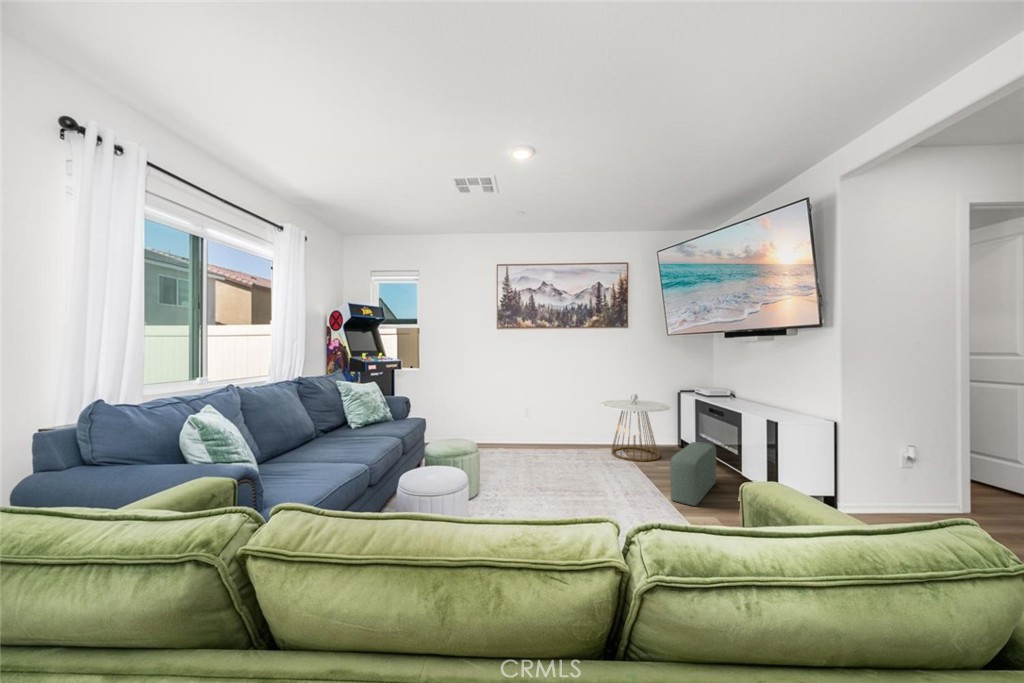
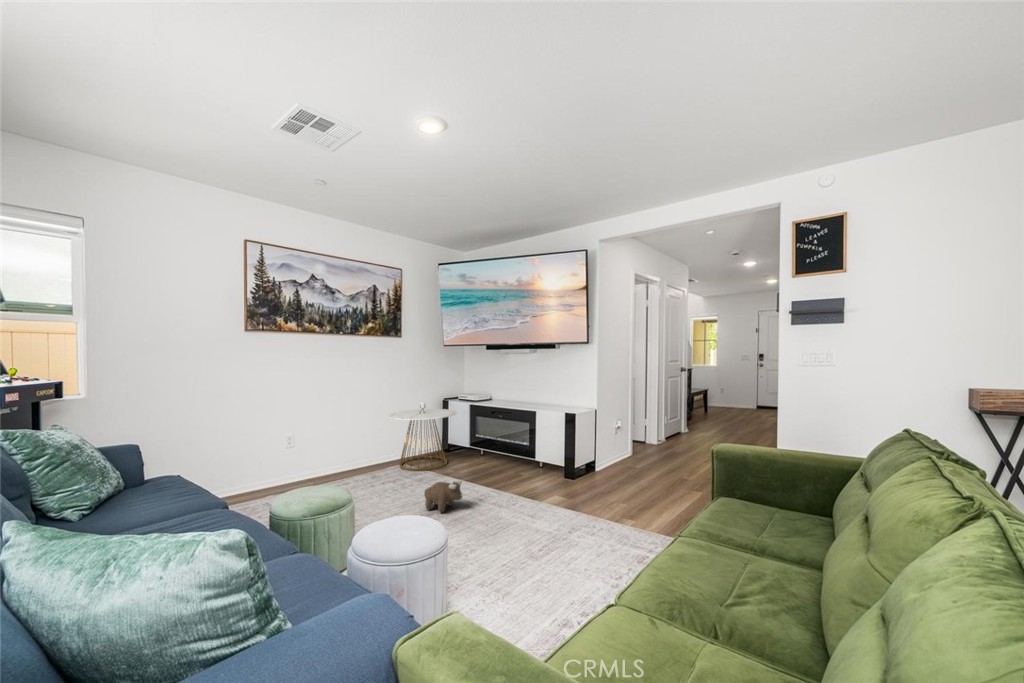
pouf: present [670,442,716,506] -> none [494,435,531,488]
plush toy: none [569,466,598,494] -> present [424,480,463,513]

